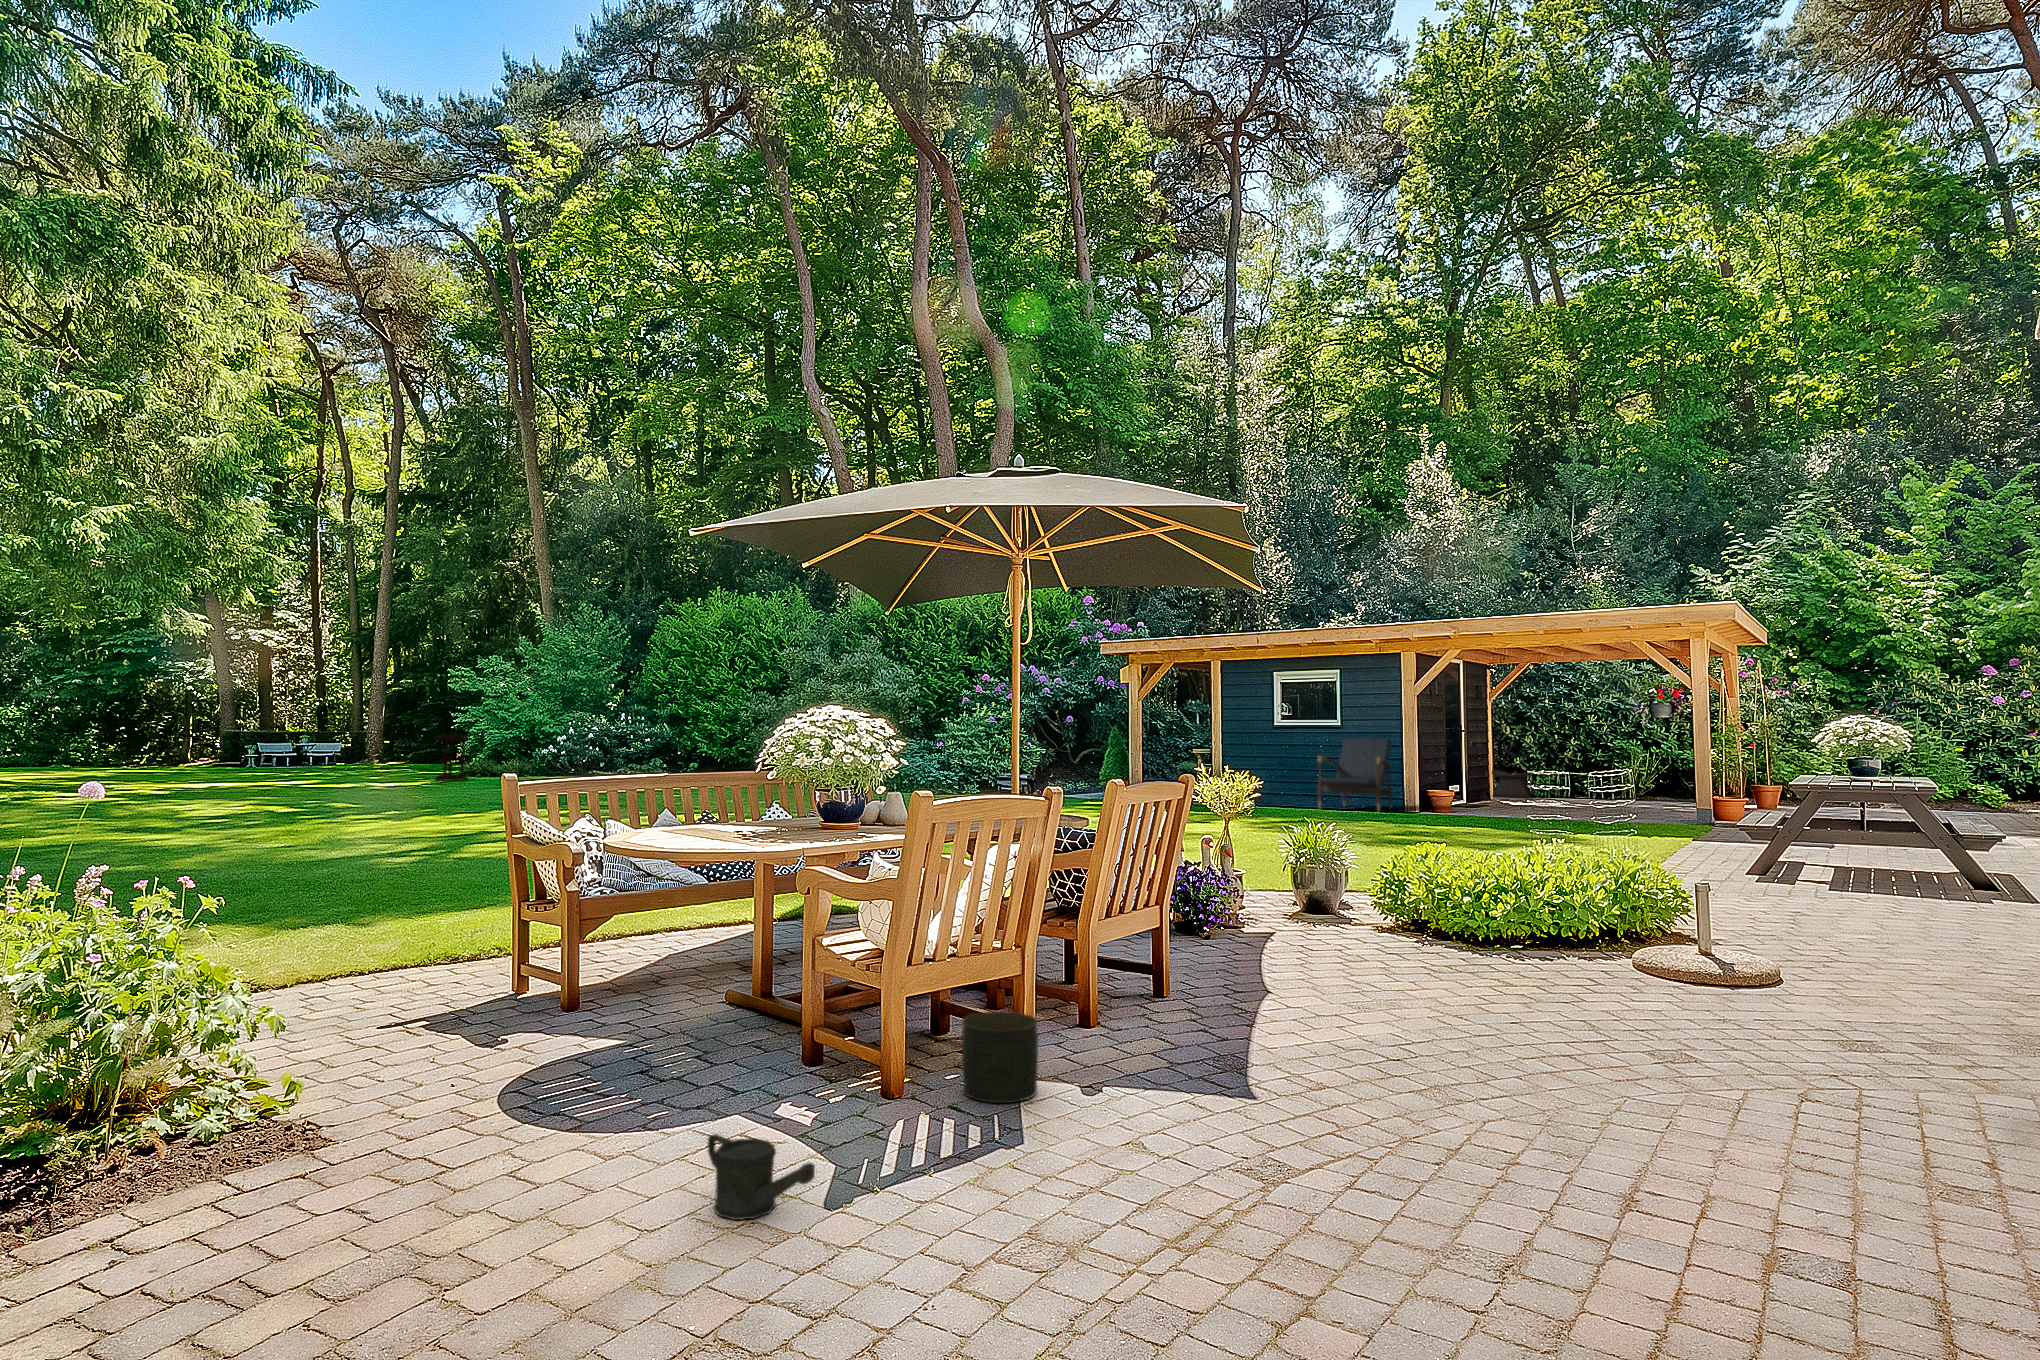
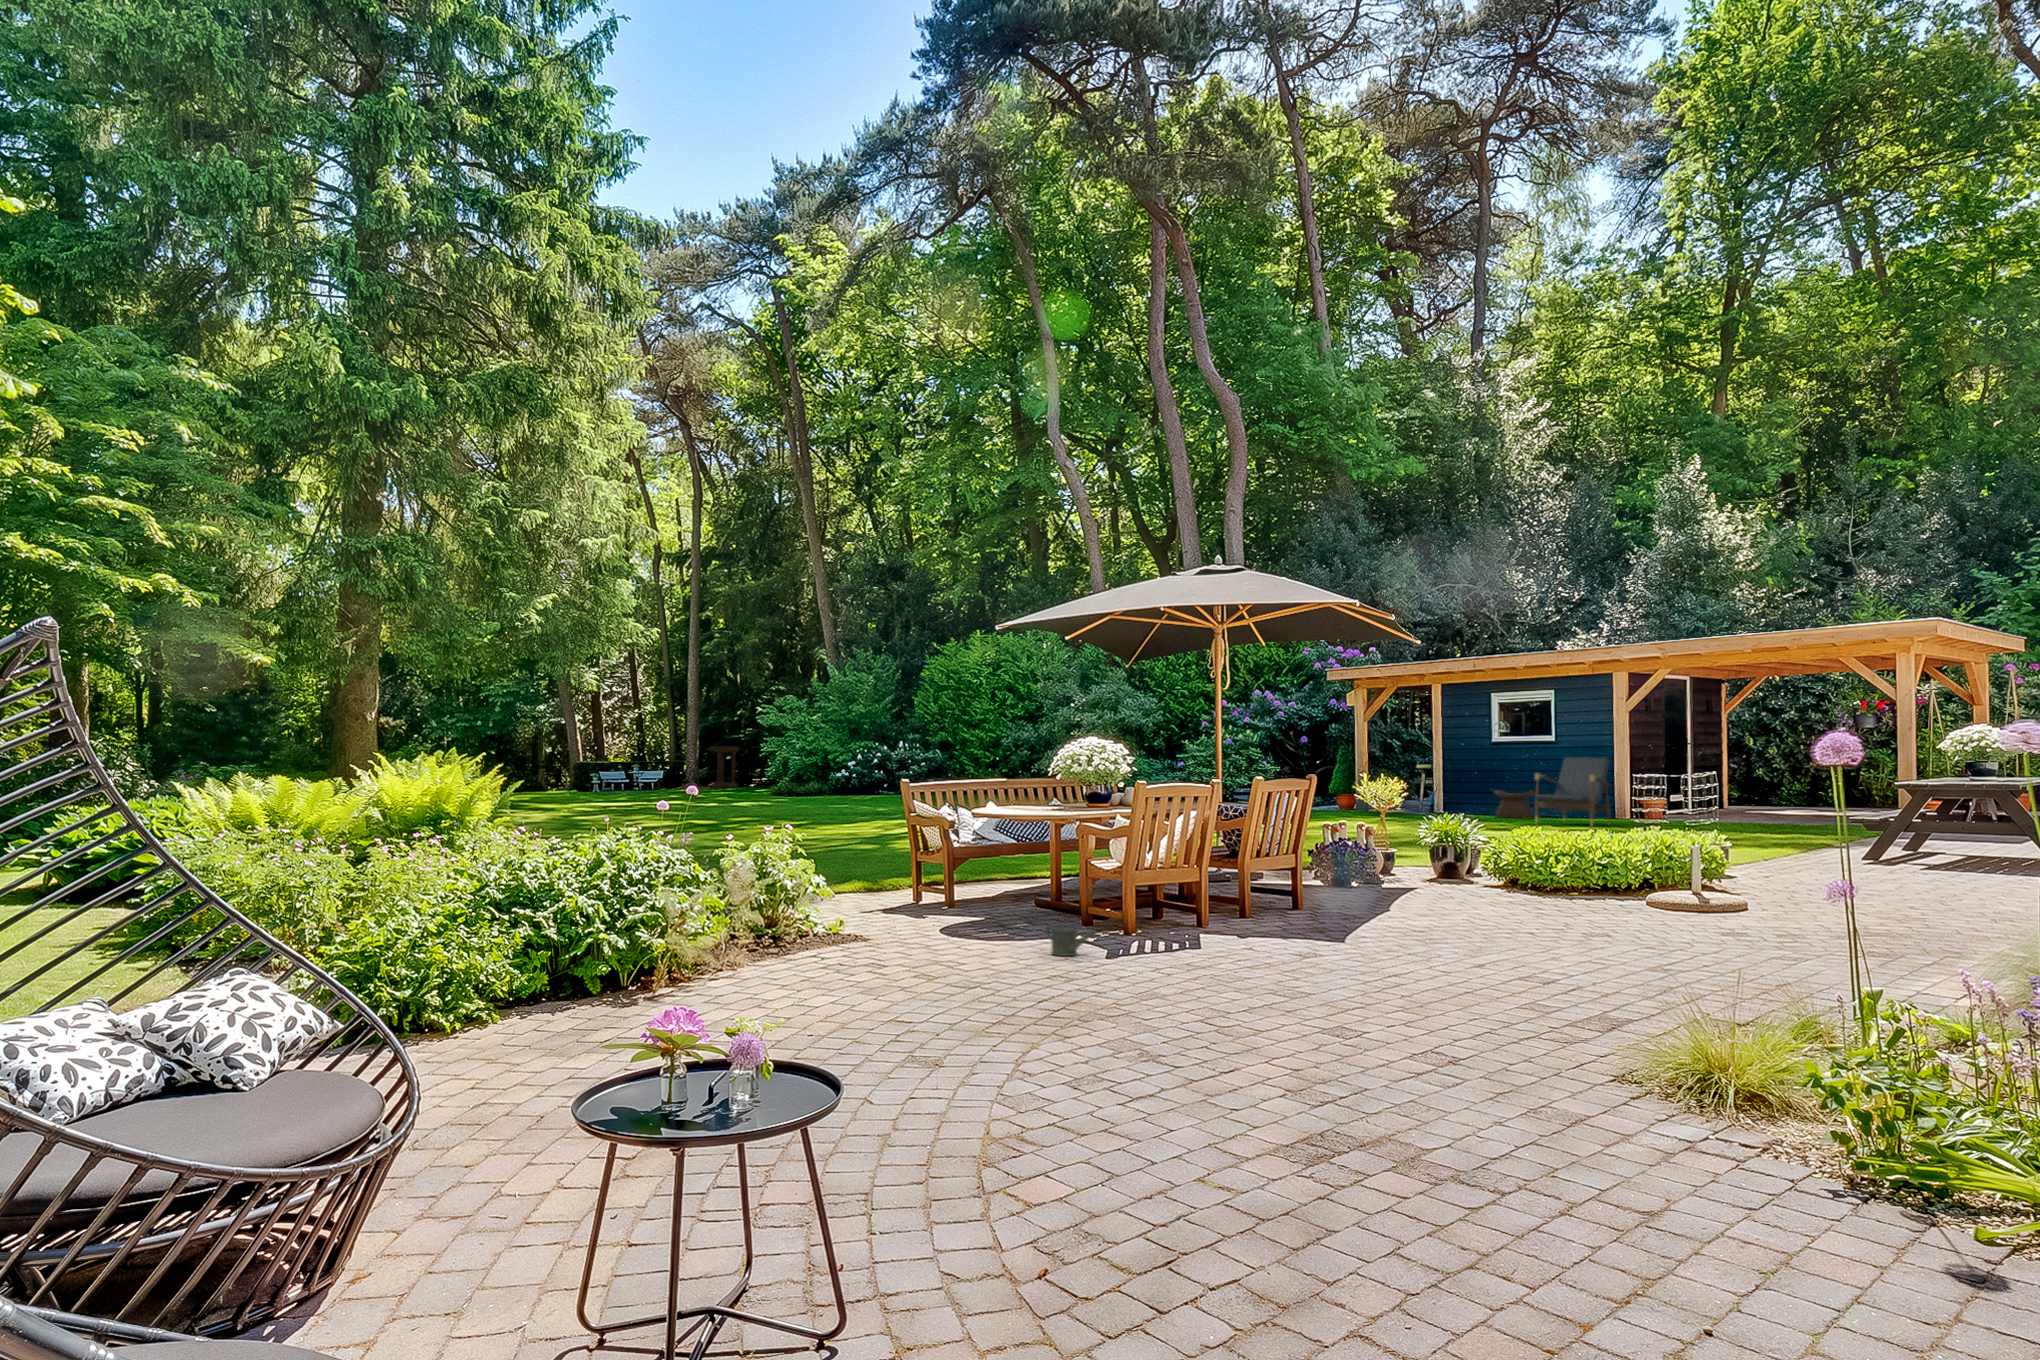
stool: present [1492,770,1533,798] -> present [1494,790,1535,819]
planter: present [962,1011,1038,1103] -> none [1165,896,1205,938]

